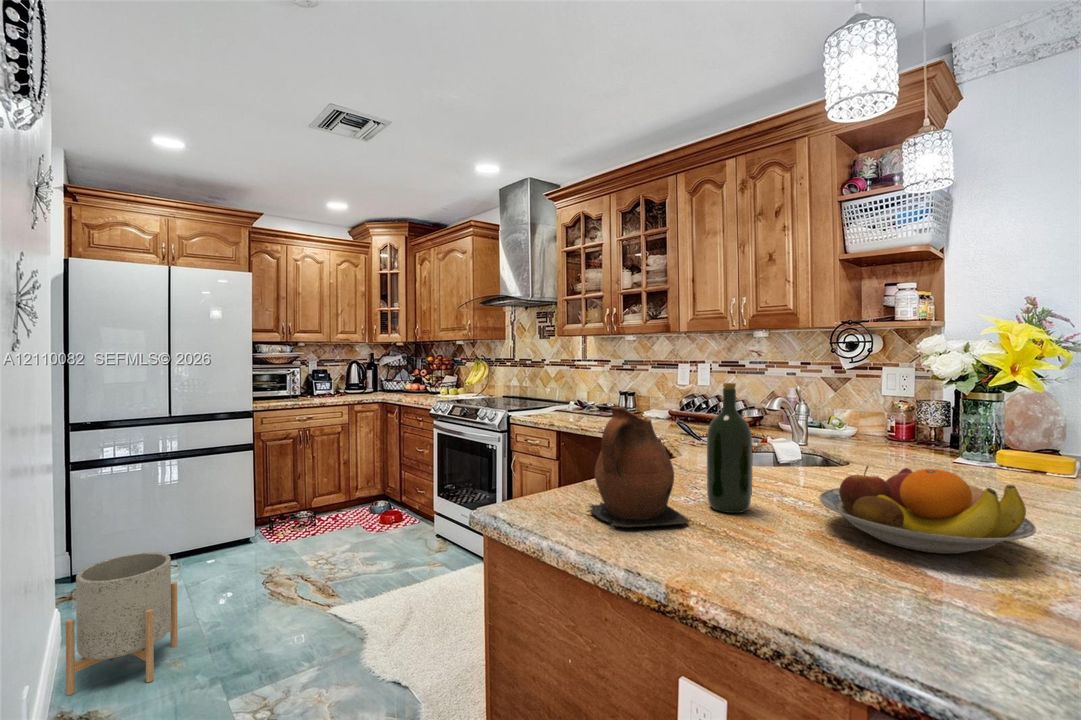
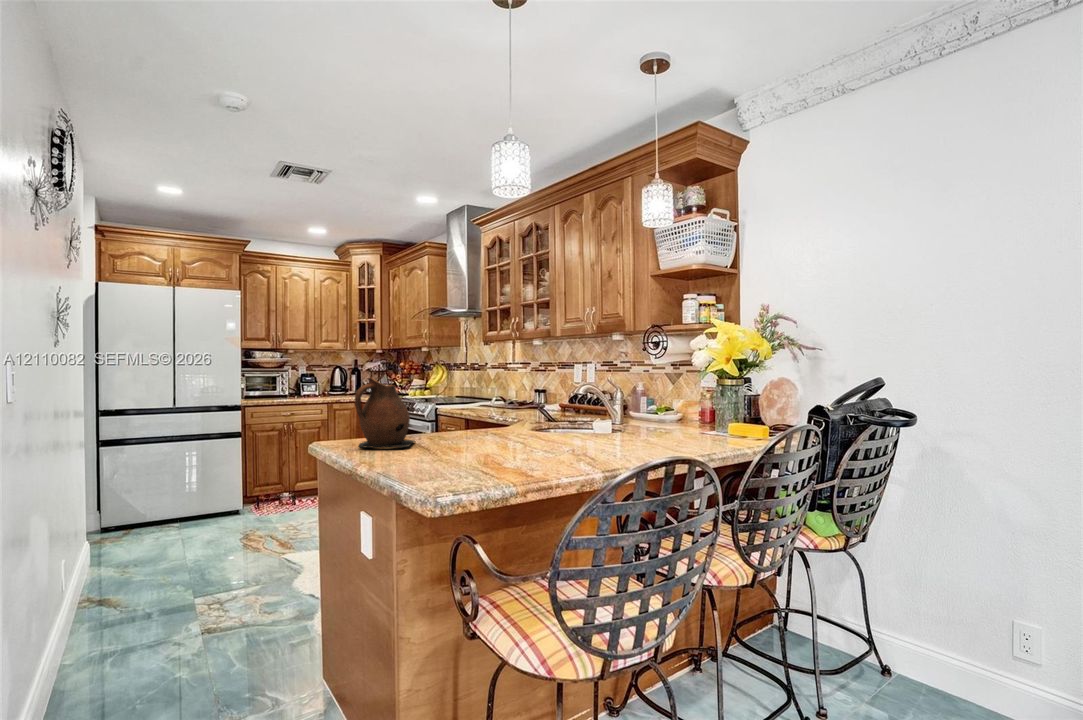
wine bottle: present [707,383,753,513] -> none [439,365,467,446]
fruit bowl: present [819,466,1036,554] -> none [478,411,582,459]
planter: present [66,552,178,695] -> none [80,501,161,593]

